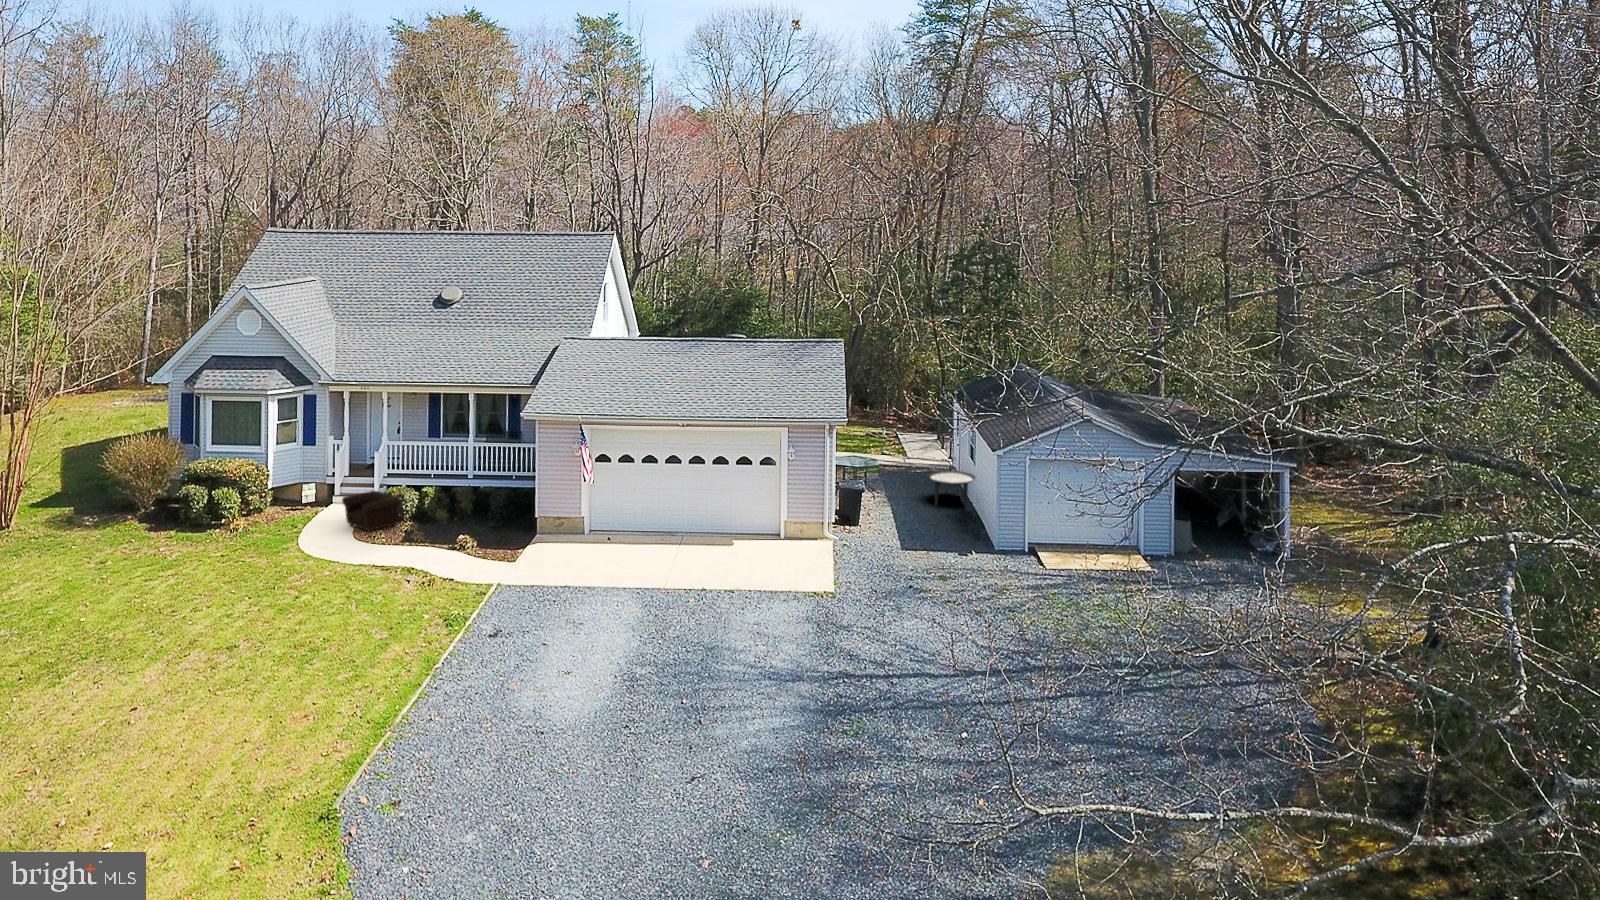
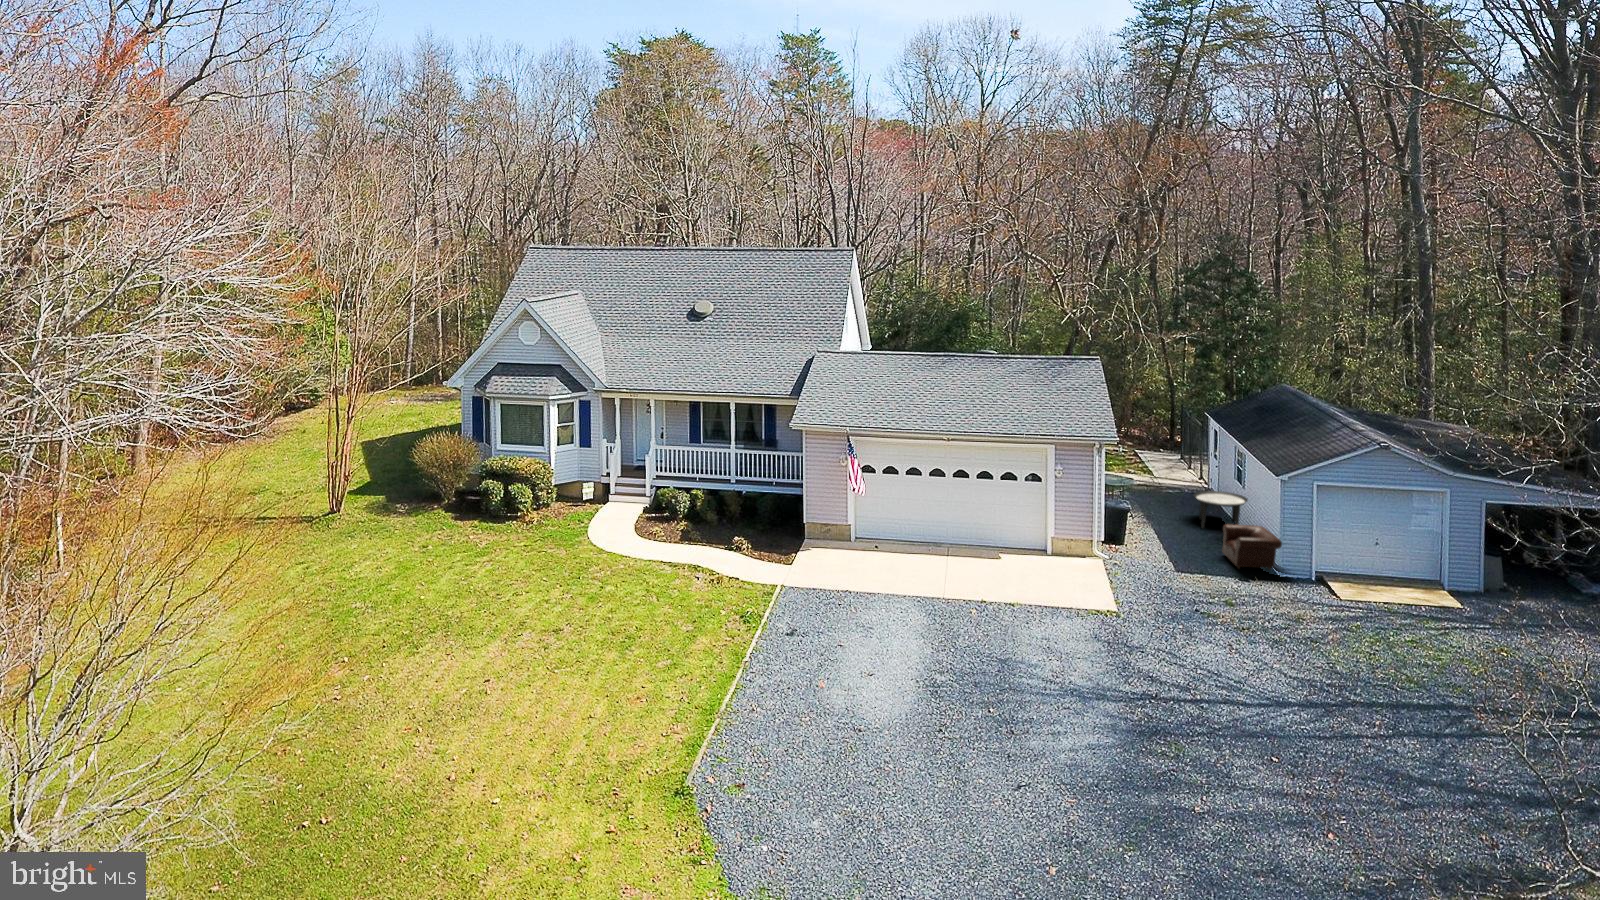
armchair: present [342,491,402,532] -> present [1222,524,1282,570]

